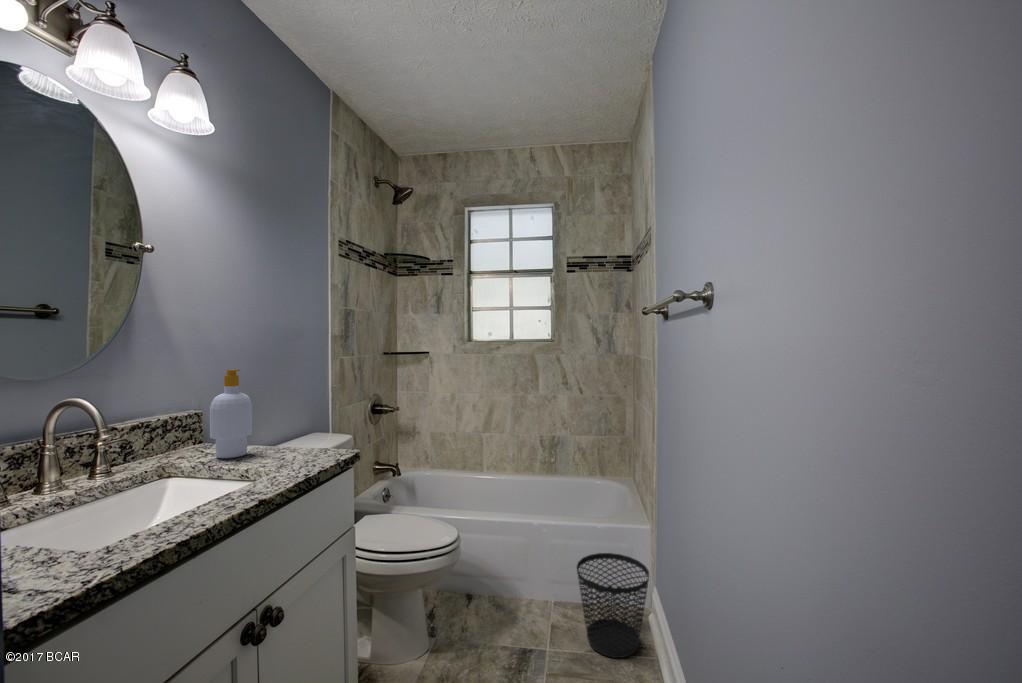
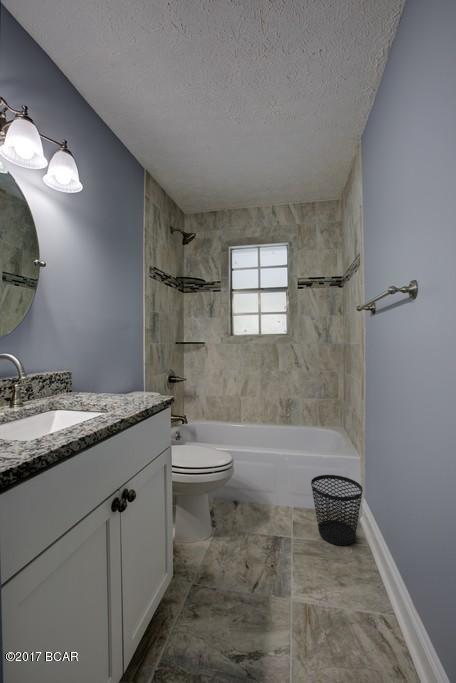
soap bottle: present [210,369,252,458] -> none [80,342,106,399]

